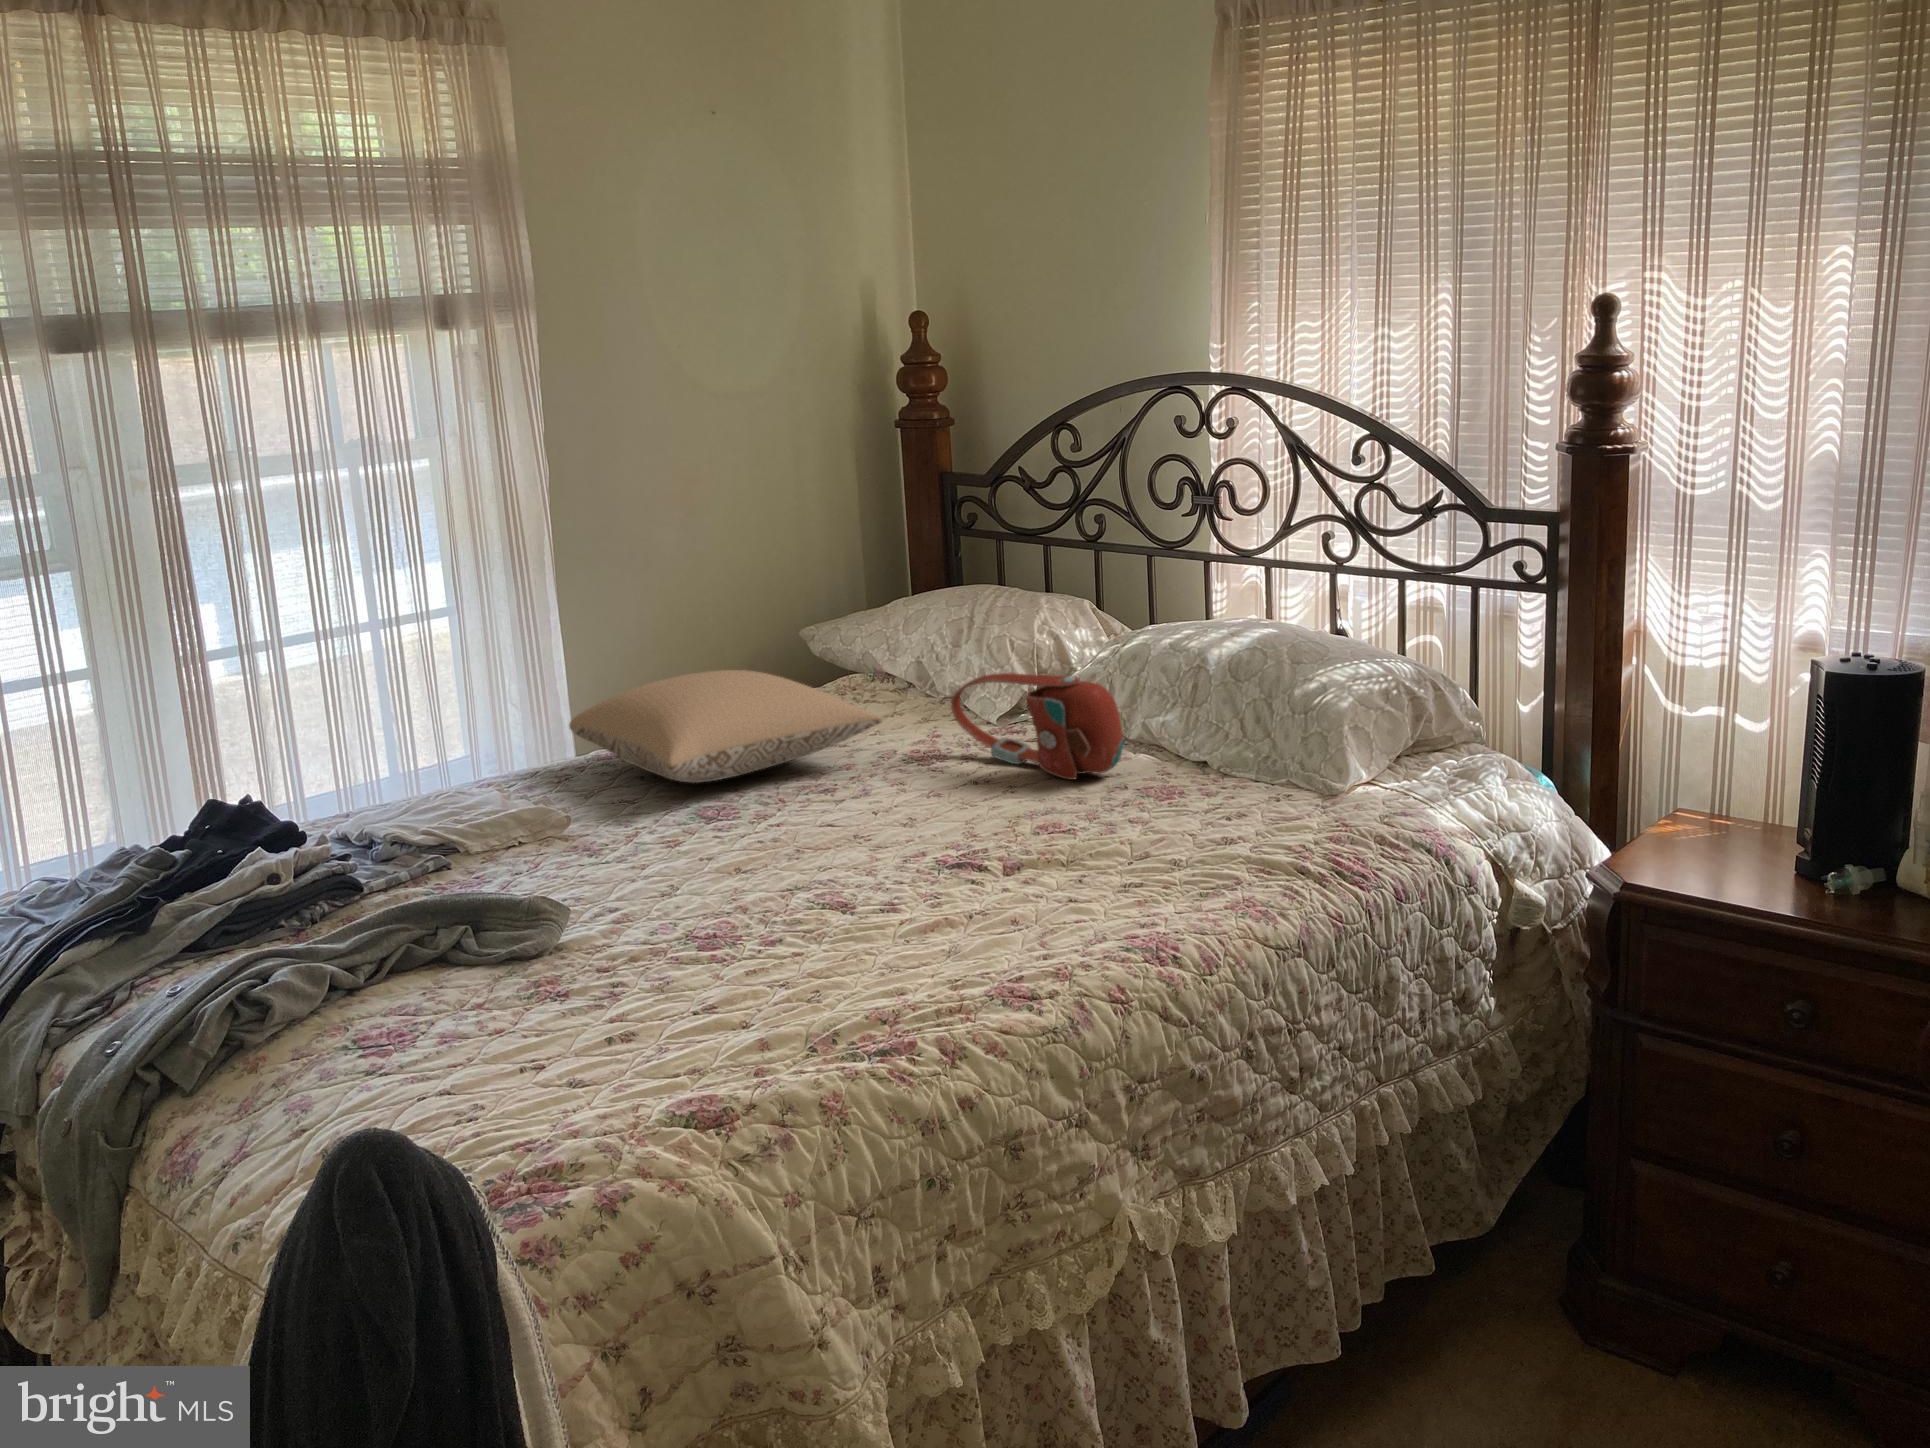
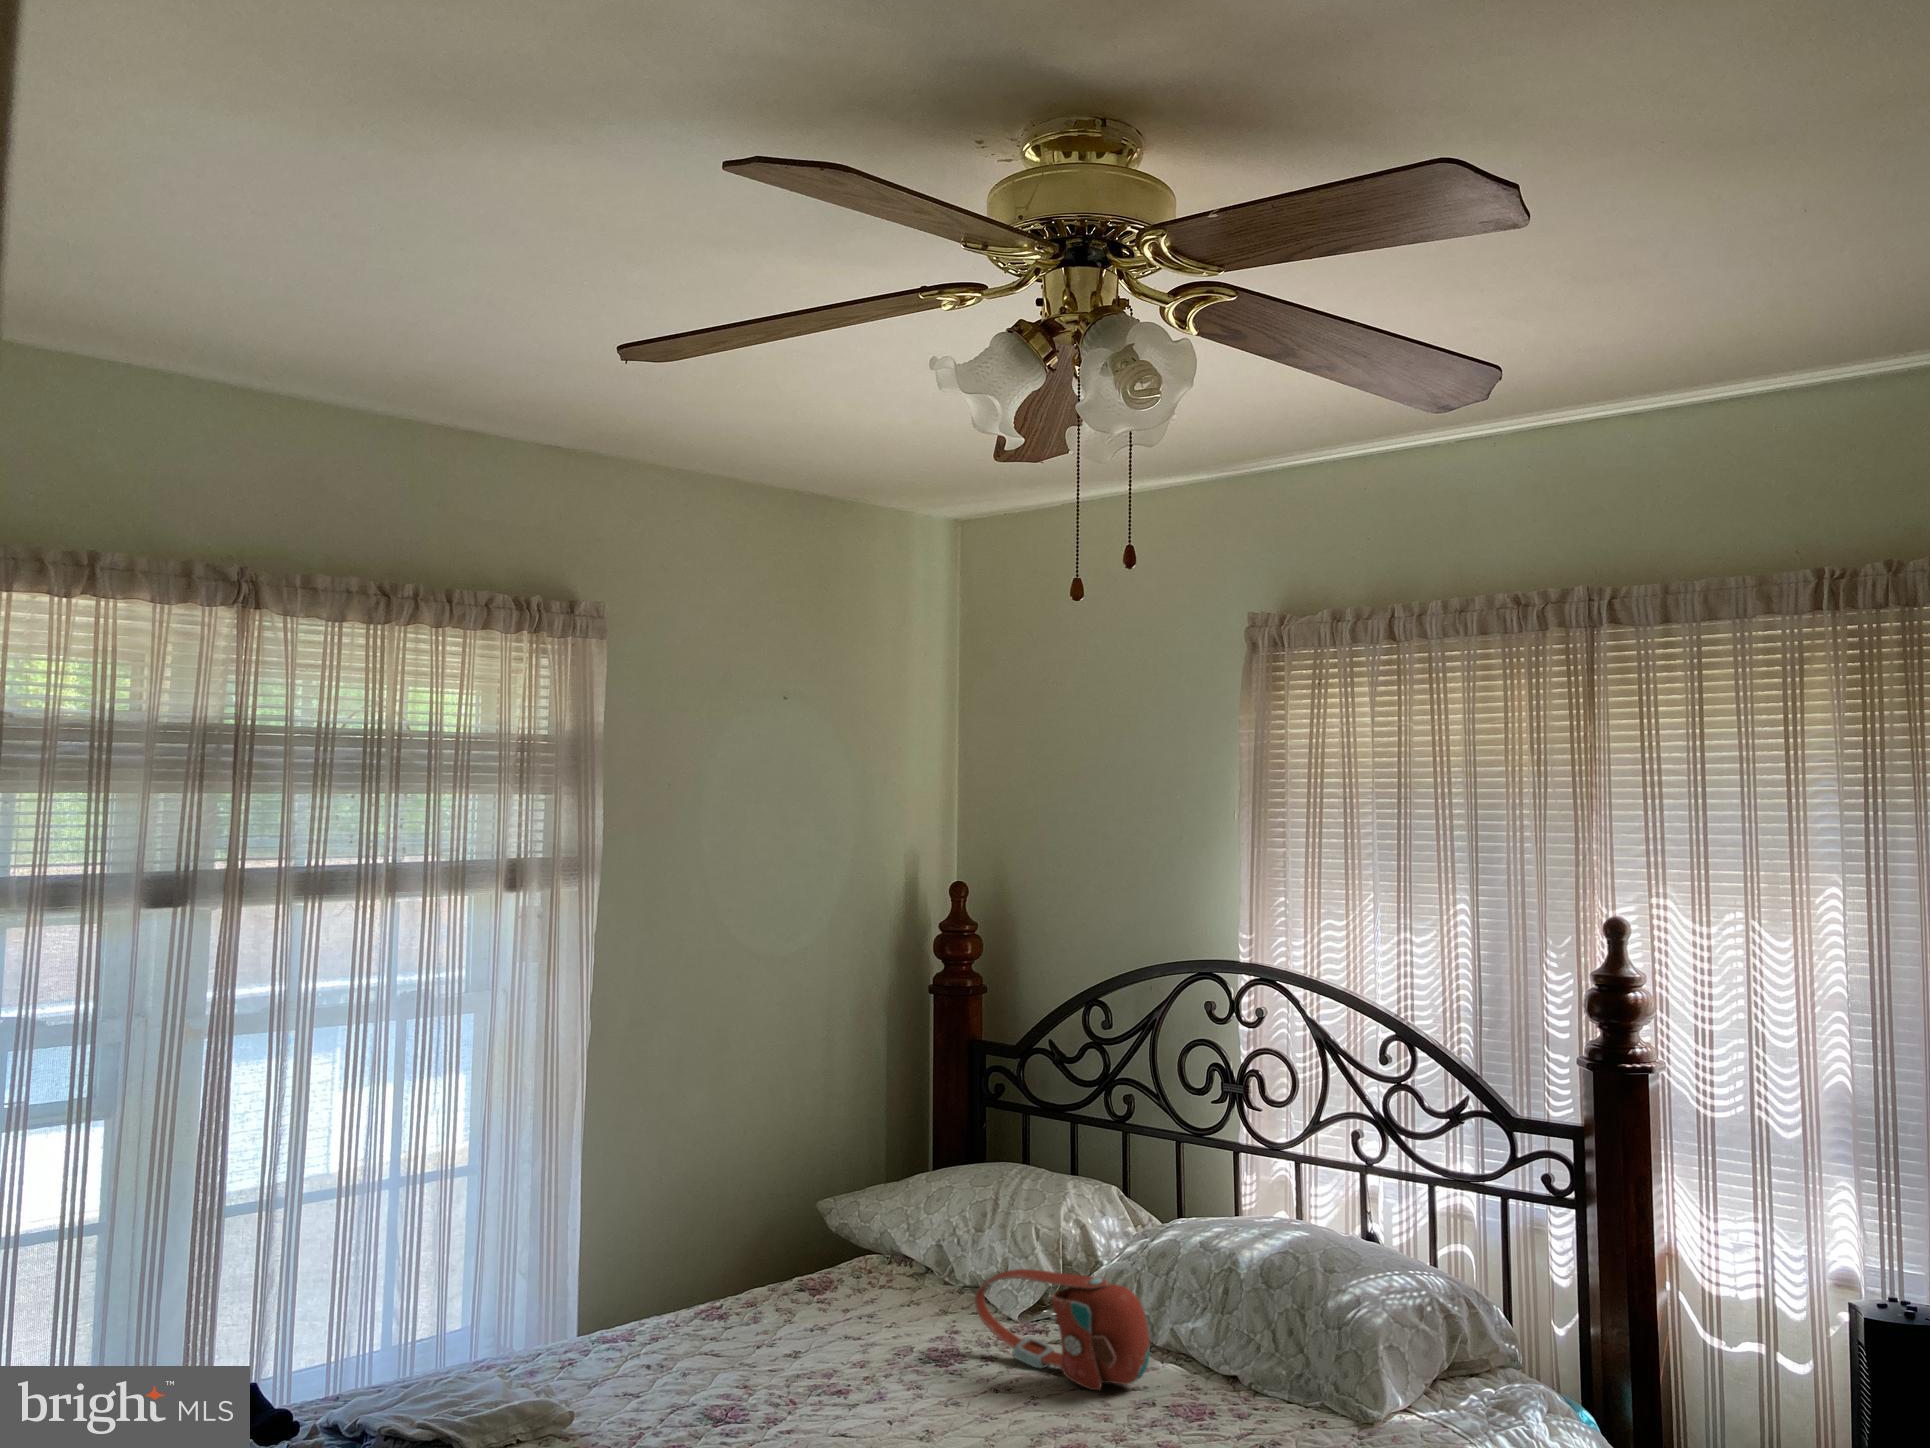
pillow: present [569,670,883,783] -> none [586,1252,905,1374]

